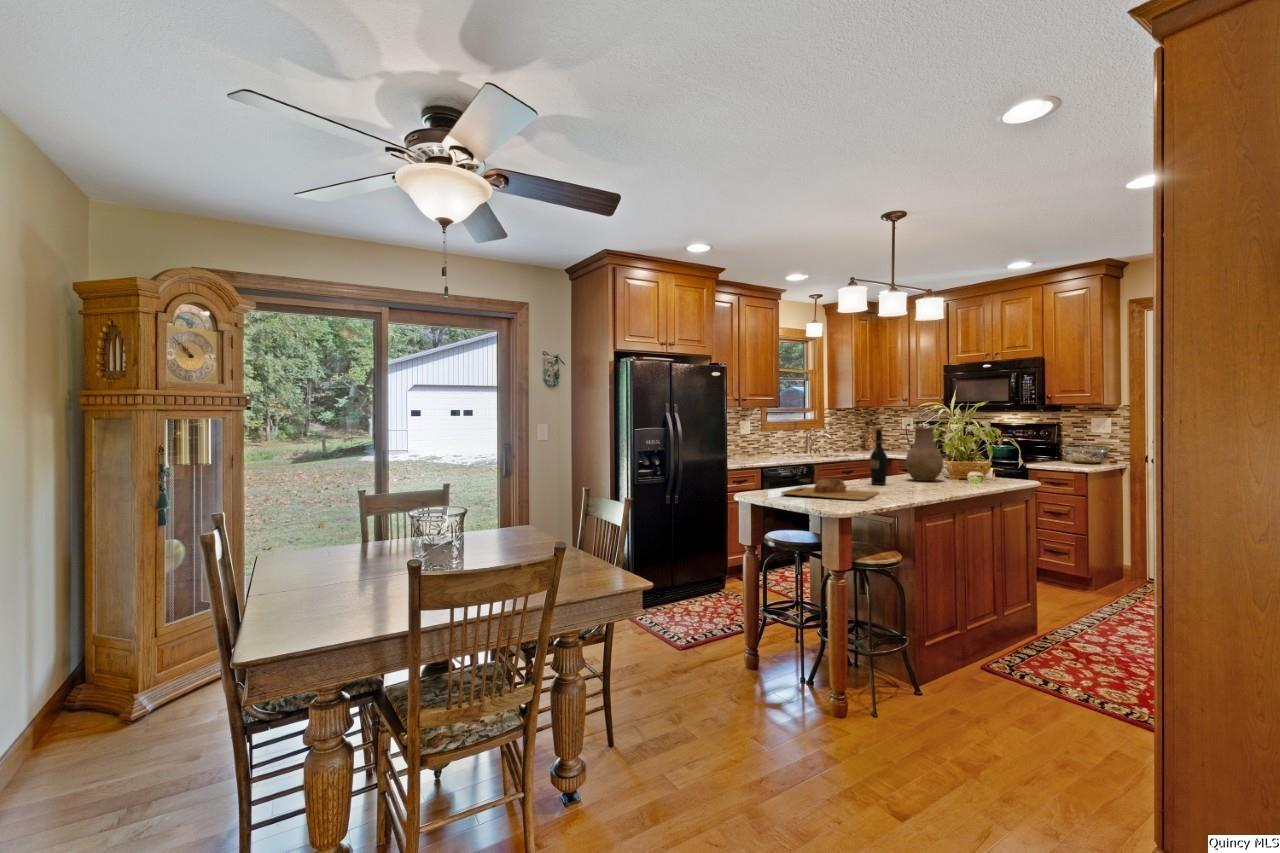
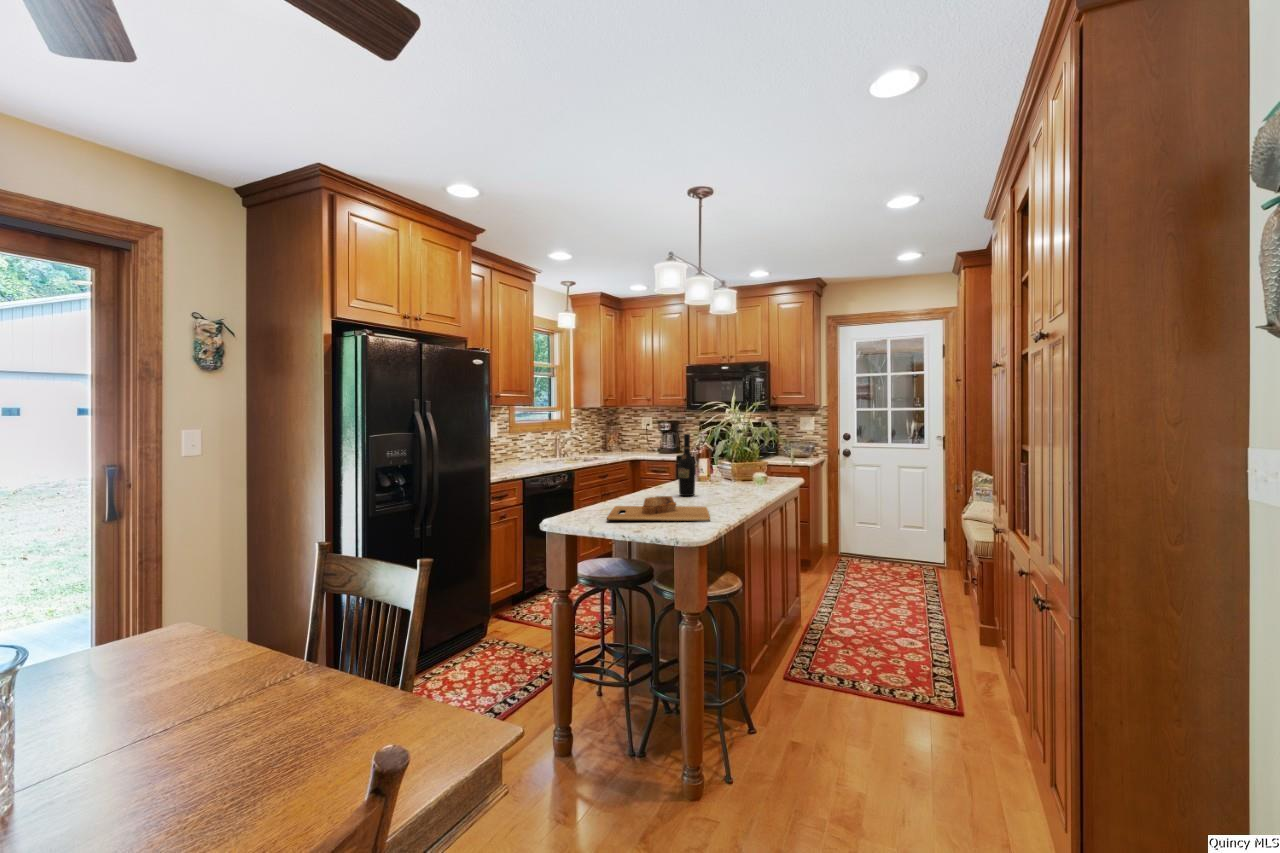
vase: present [906,428,943,481] -> none [703,431,739,488]

